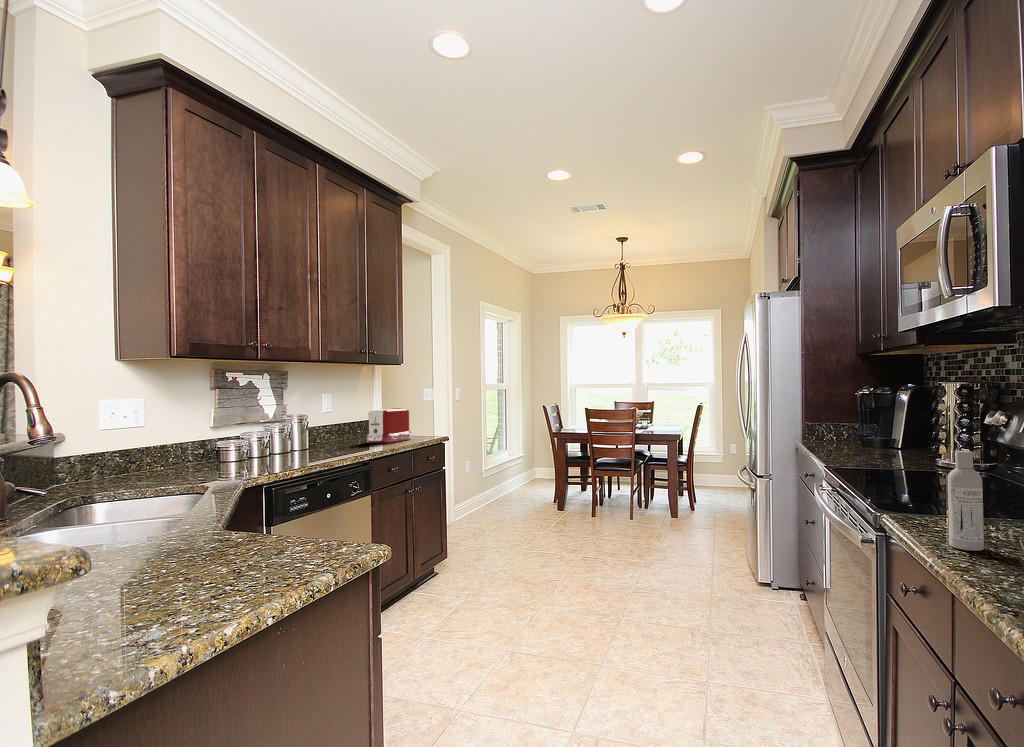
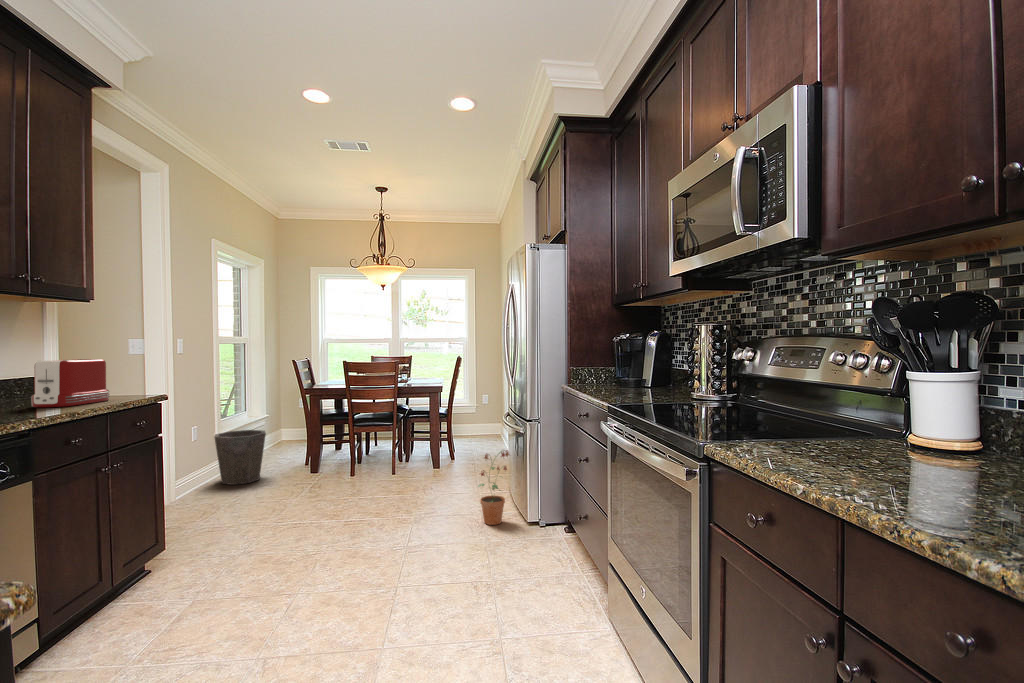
bottle: present [948,451,984,551] -> none [804,373,839,481]
waste bin: none [480,467,520,514] -> present [214,430,266,485]
potted plant: none [707,503,744,578] -> present [478,450,509,525]

